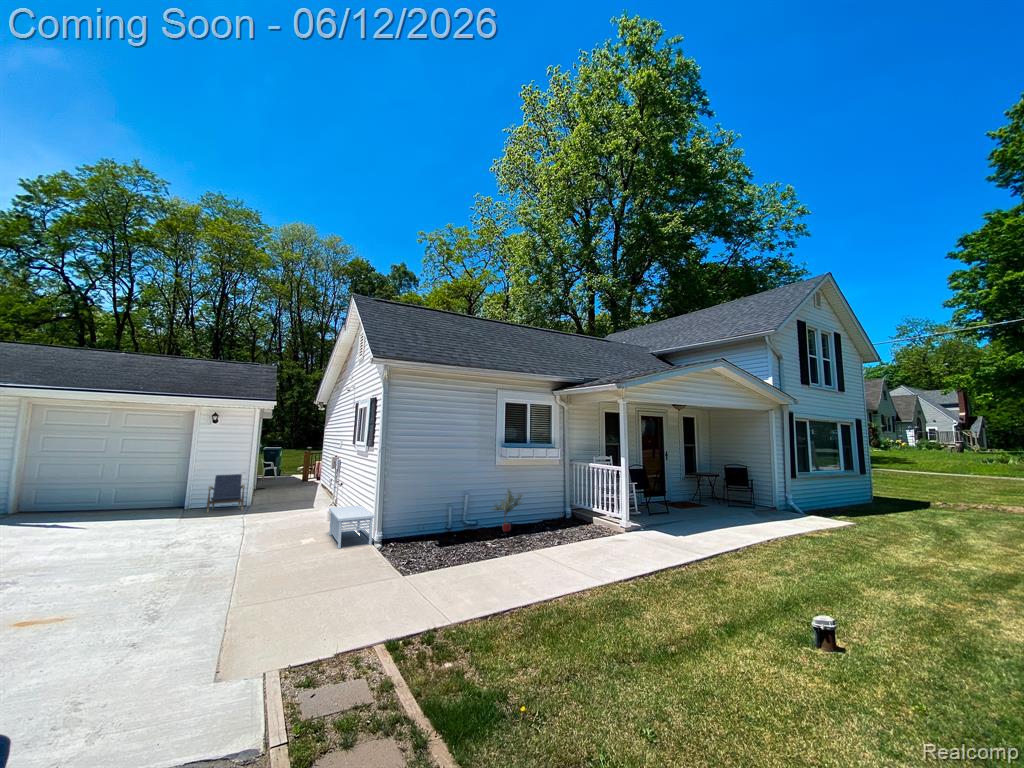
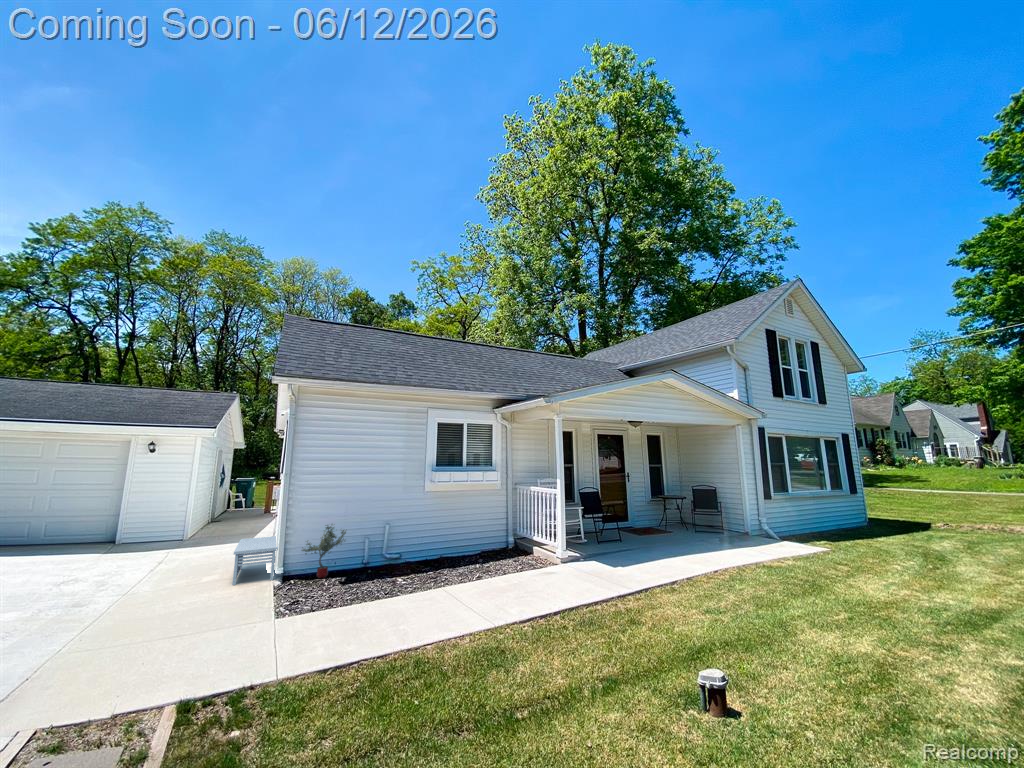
lounge chair: present [207,474,245,513] -> none [140,503,185,545]
potted tree: present [492,489,523,532] -> present [302,524,346,578]

